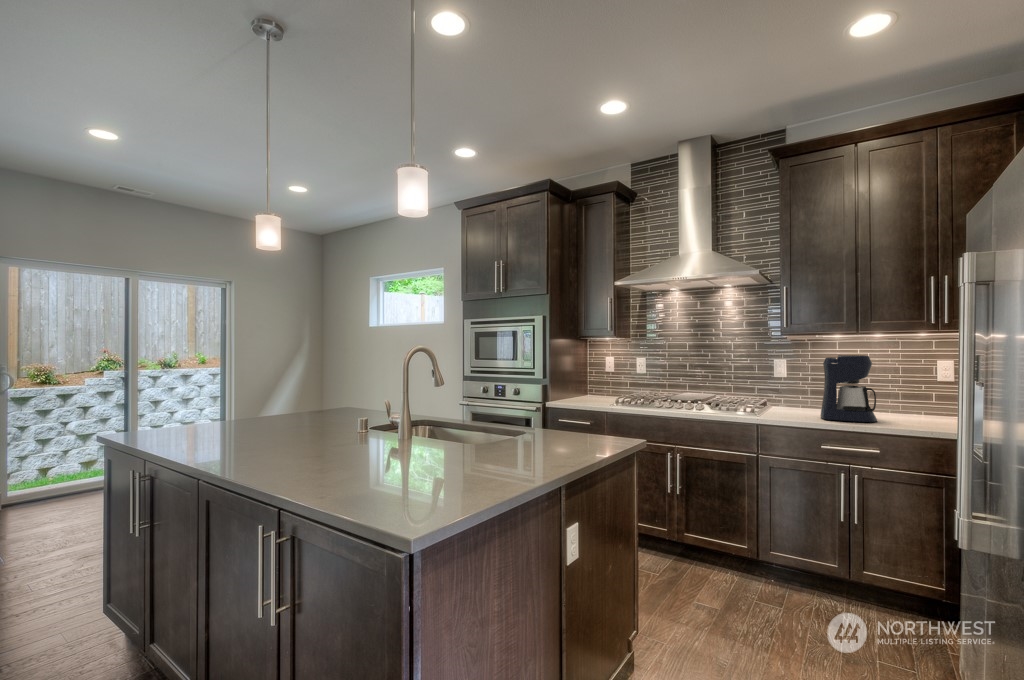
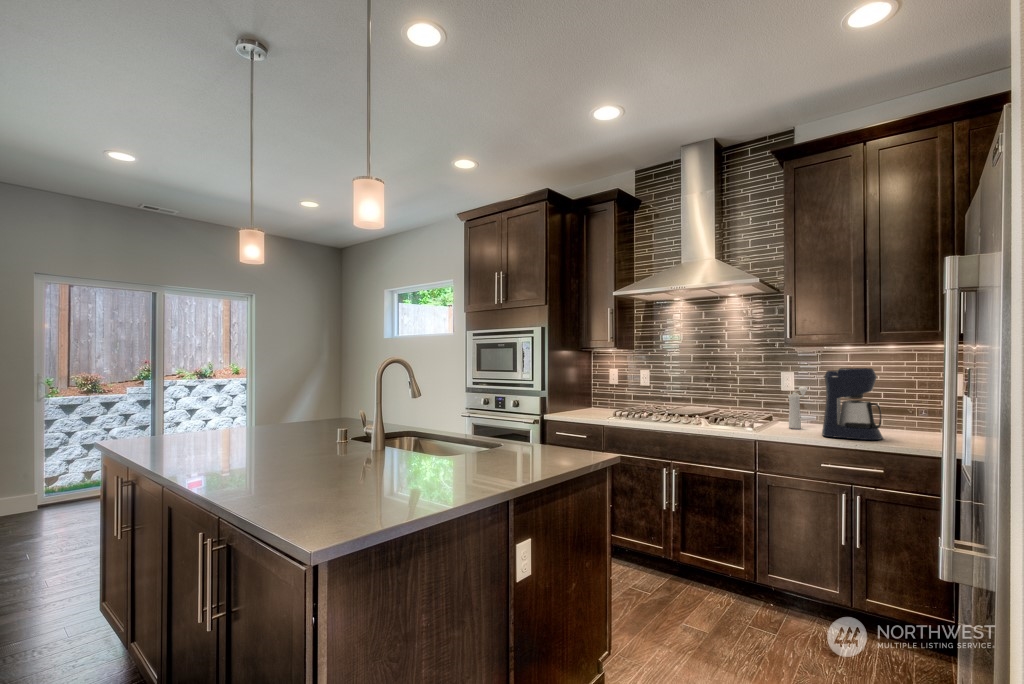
pepper mill: none [786,373,802,413] -> present [788,387,808,429]

